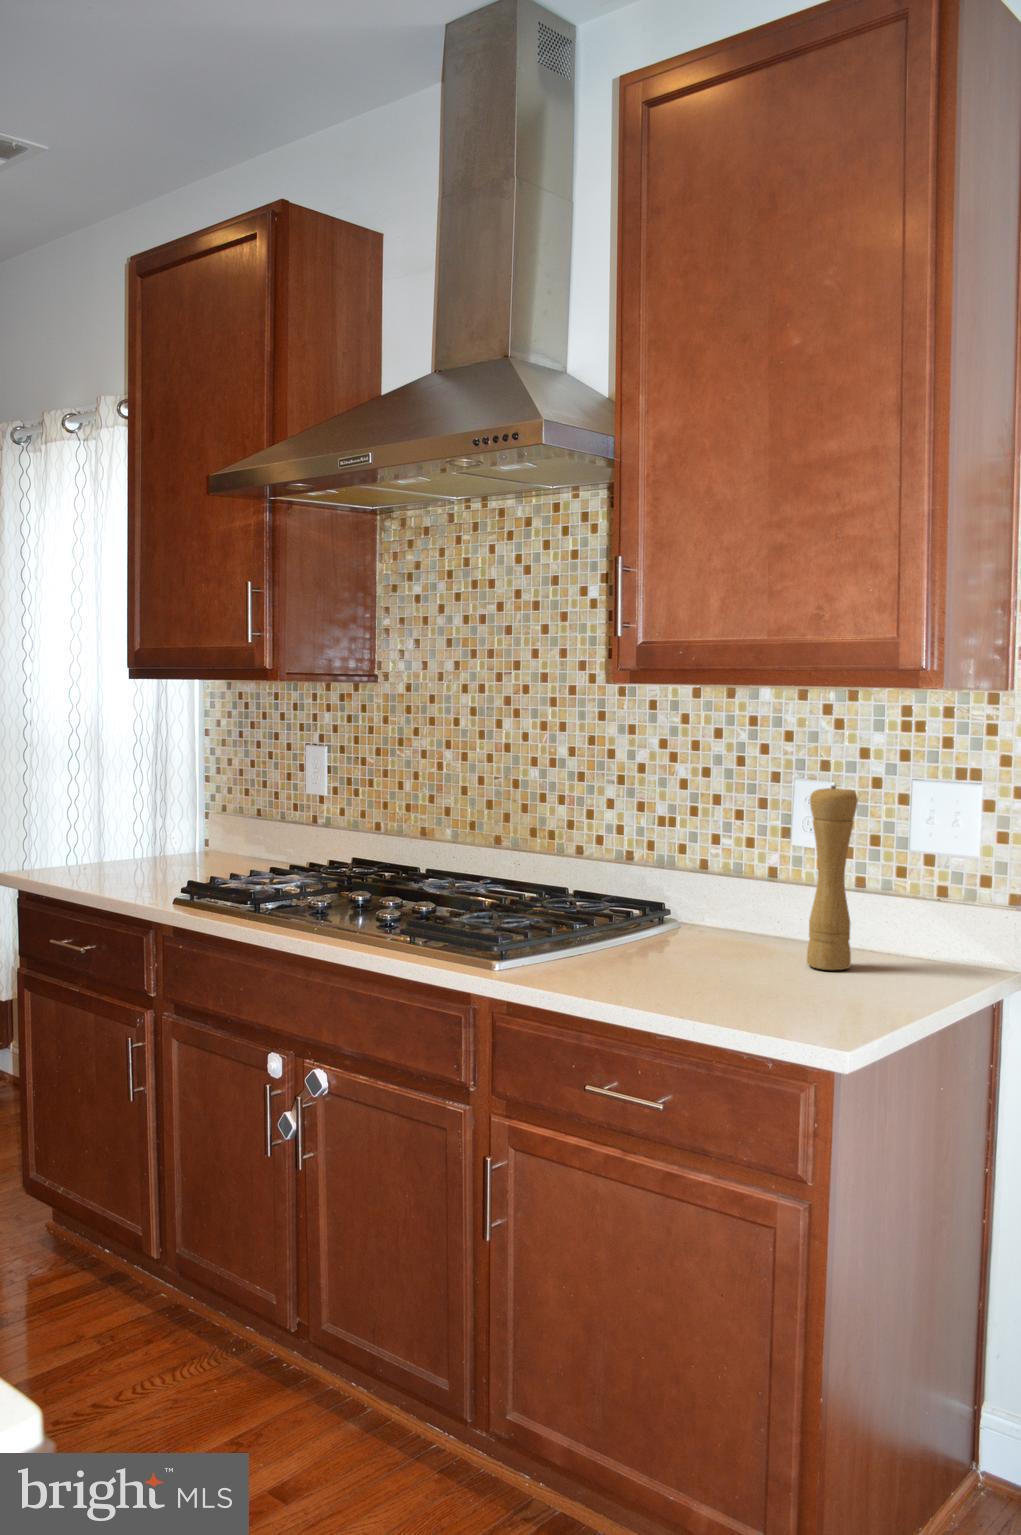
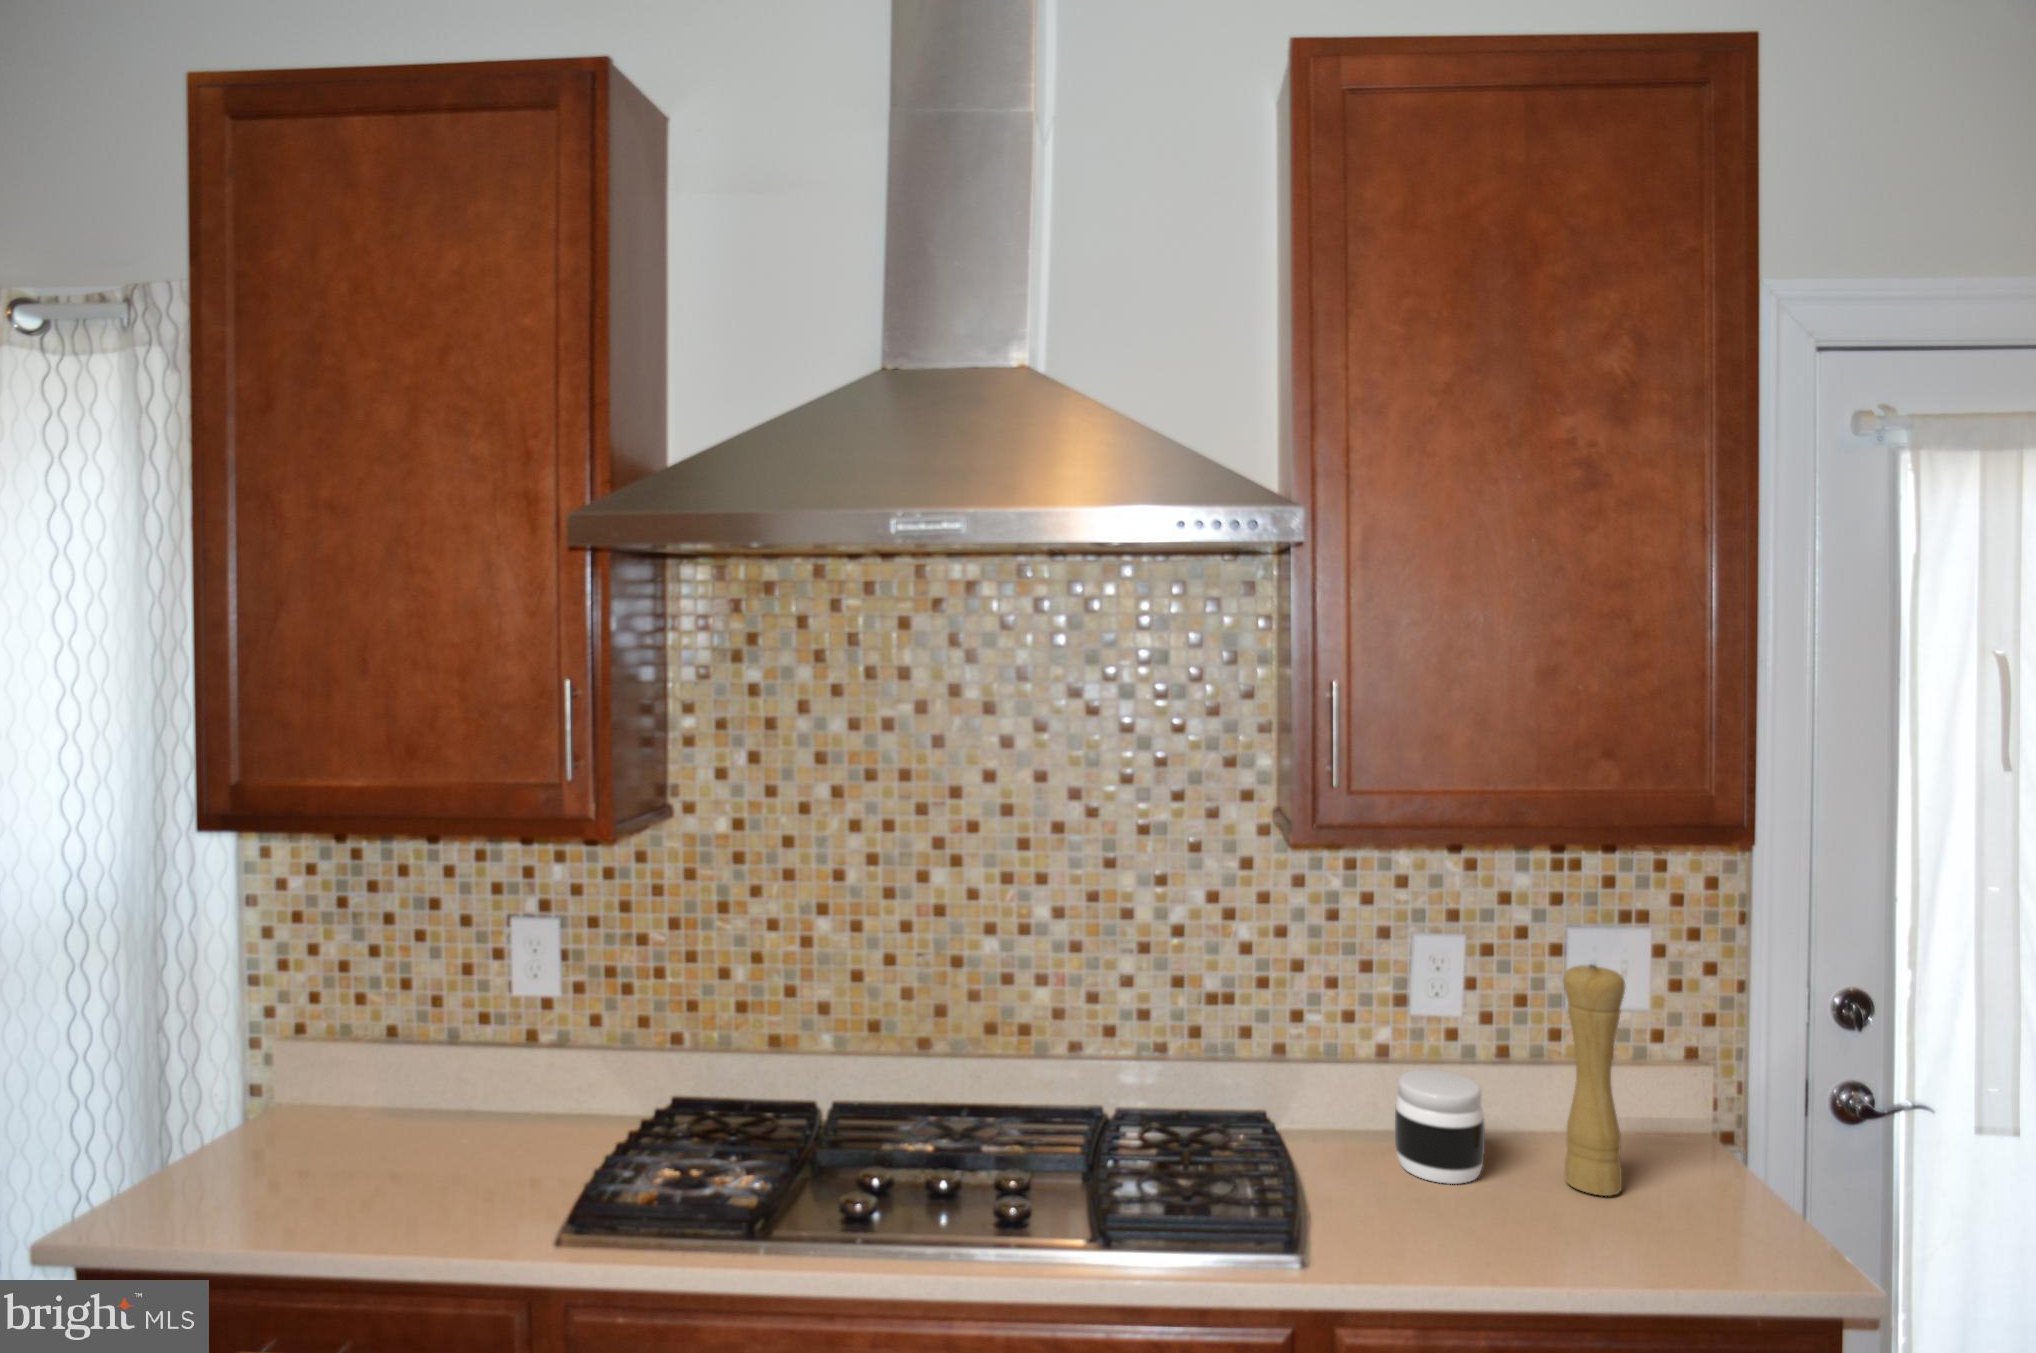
jar: none [713,876,781,953] -> present [1395,1070,1485,1184]

